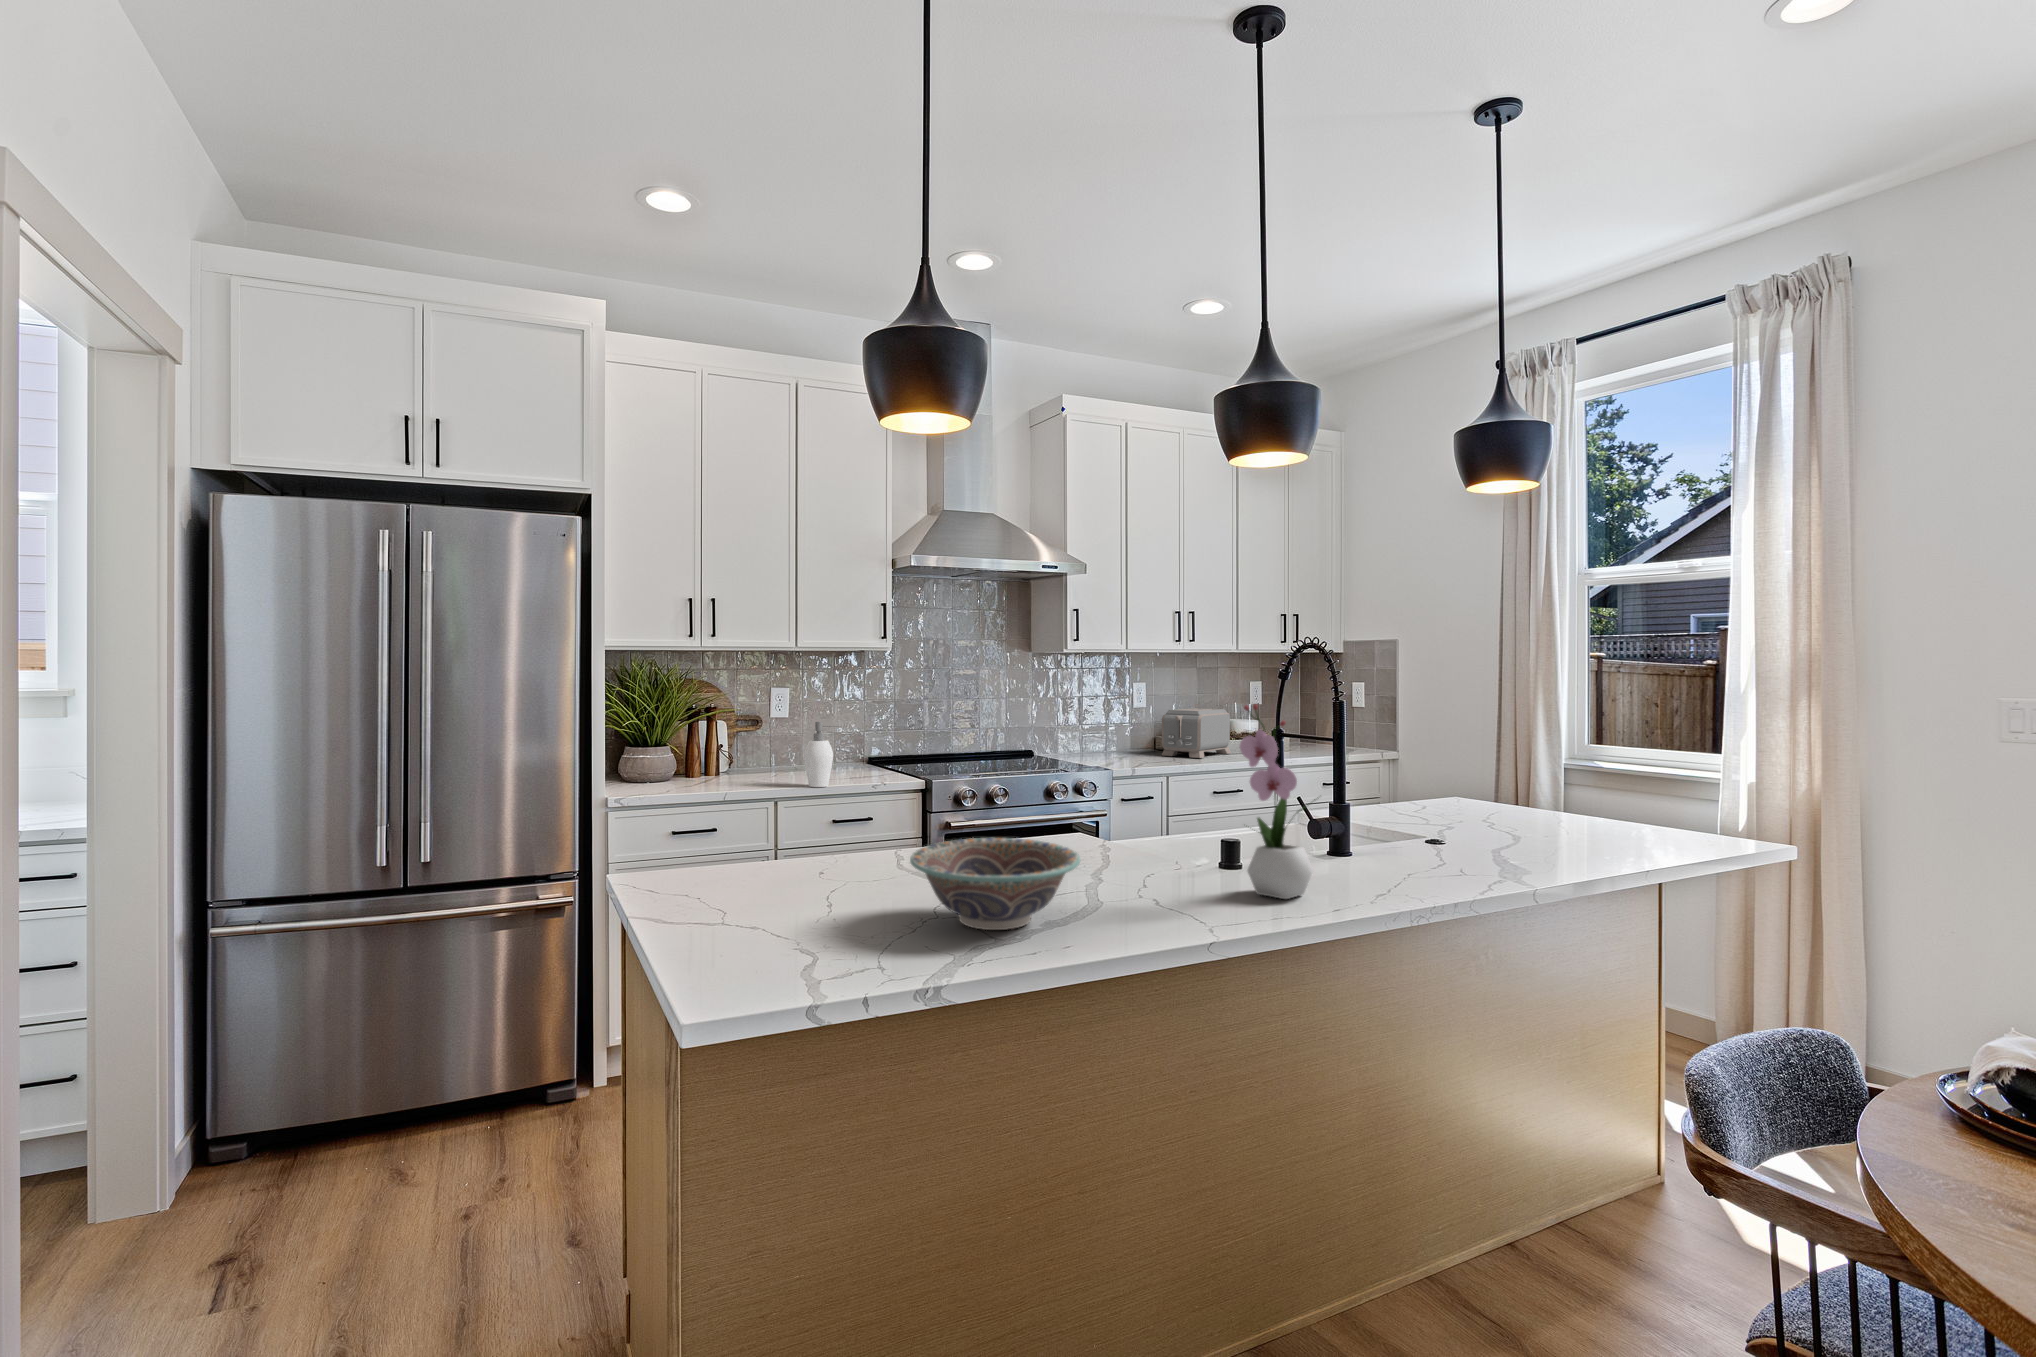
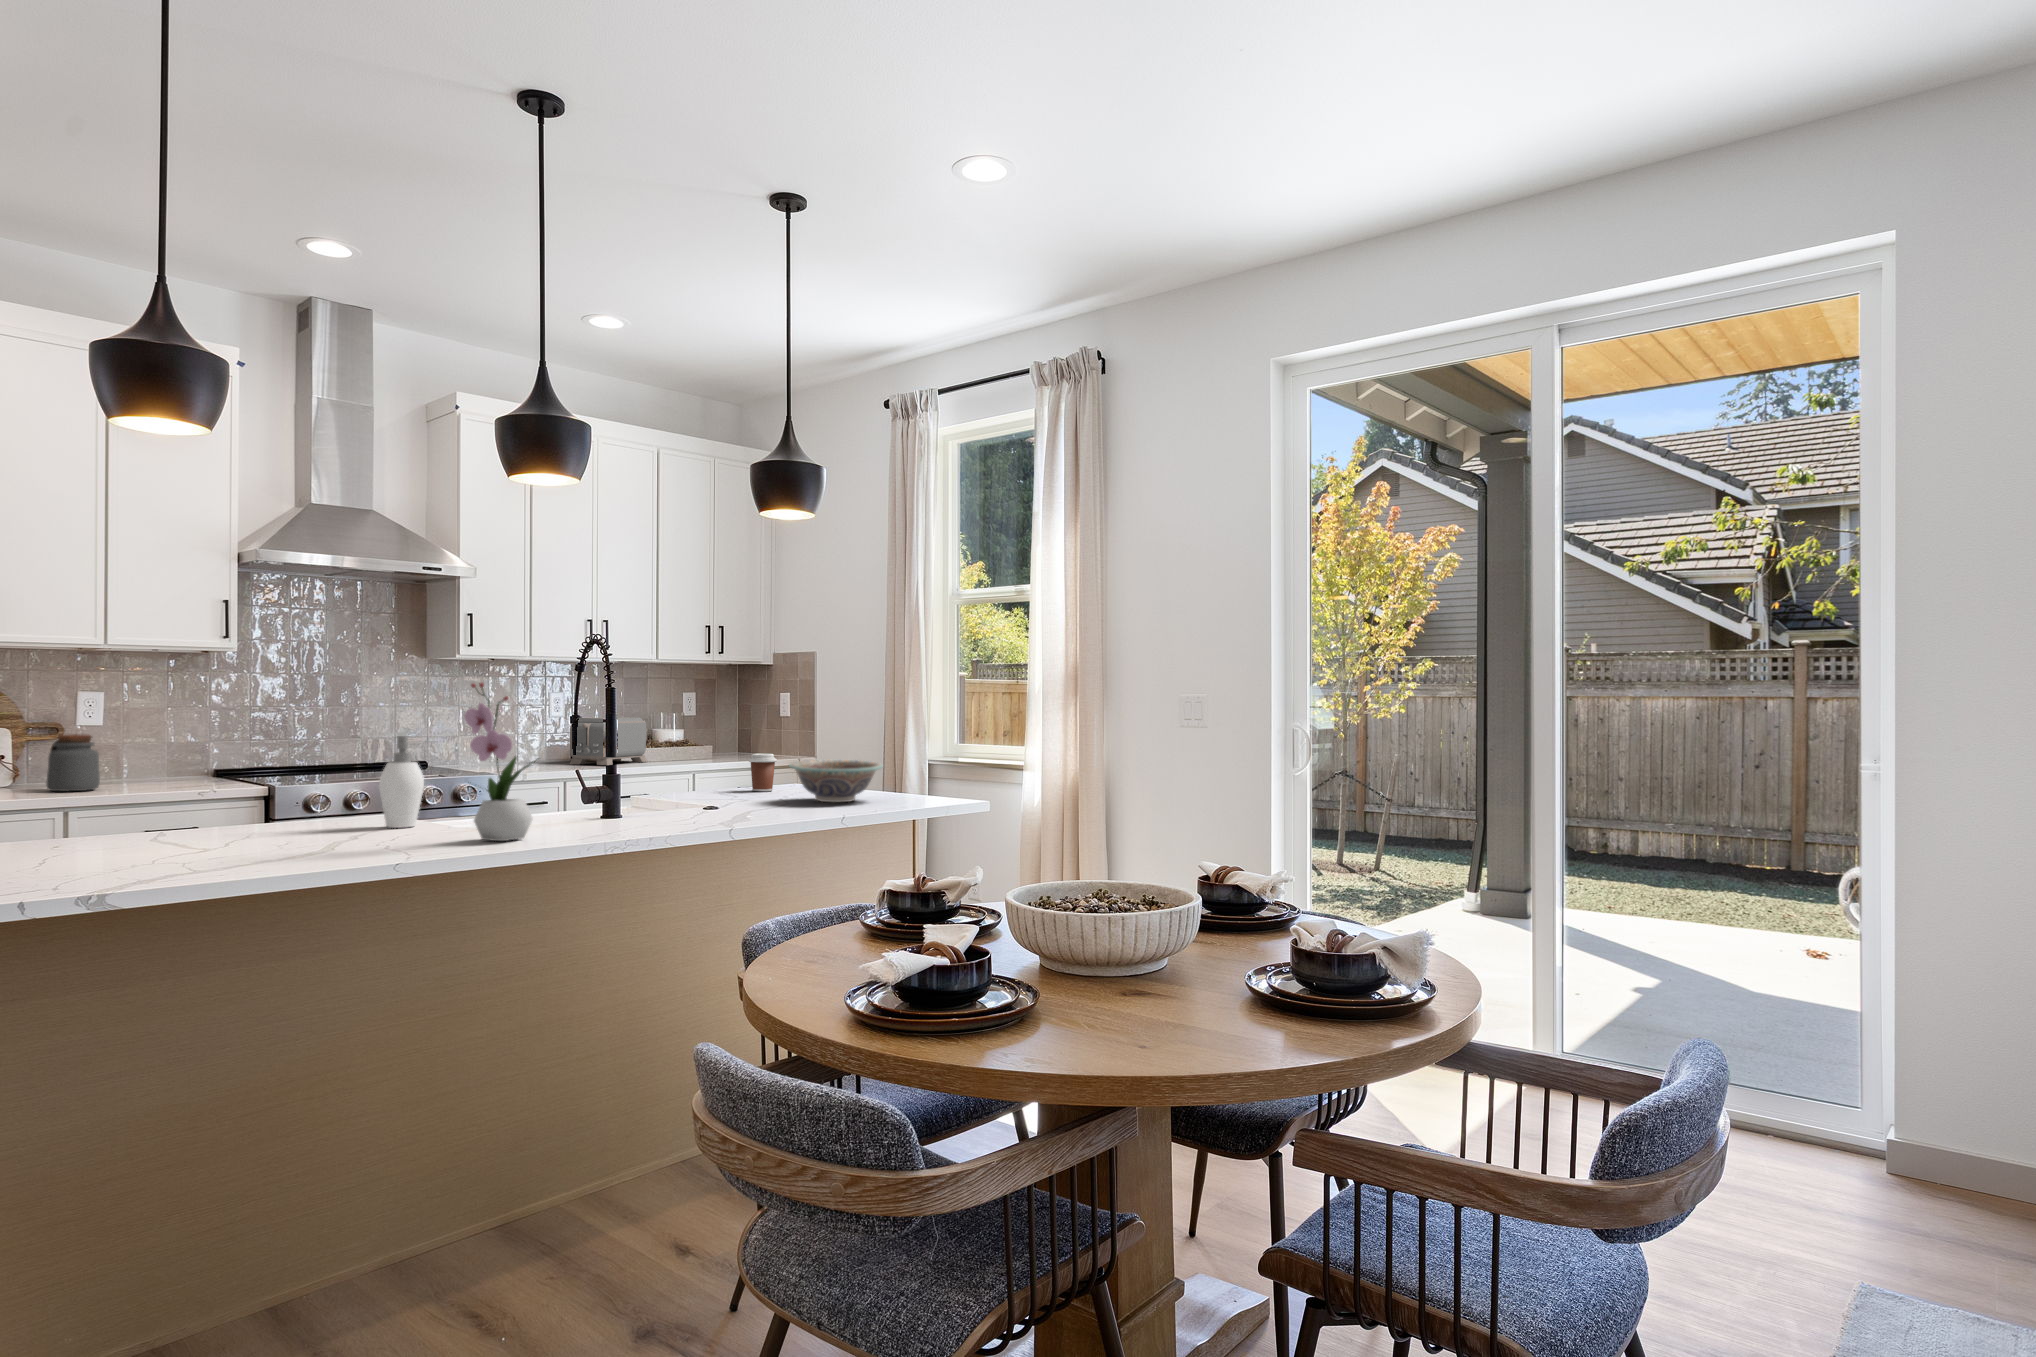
soap dispenser: present [804,722,841,787] -> present [379,736,424,828]
jar: none [758,729,796,781] -> present [46,734,100,791]
coffee cup: none [1428,766,1463,811] -> present [749,754,777,791]
decorative bowl: present [910,838,1080,930] -> present [789,760,882,802]

